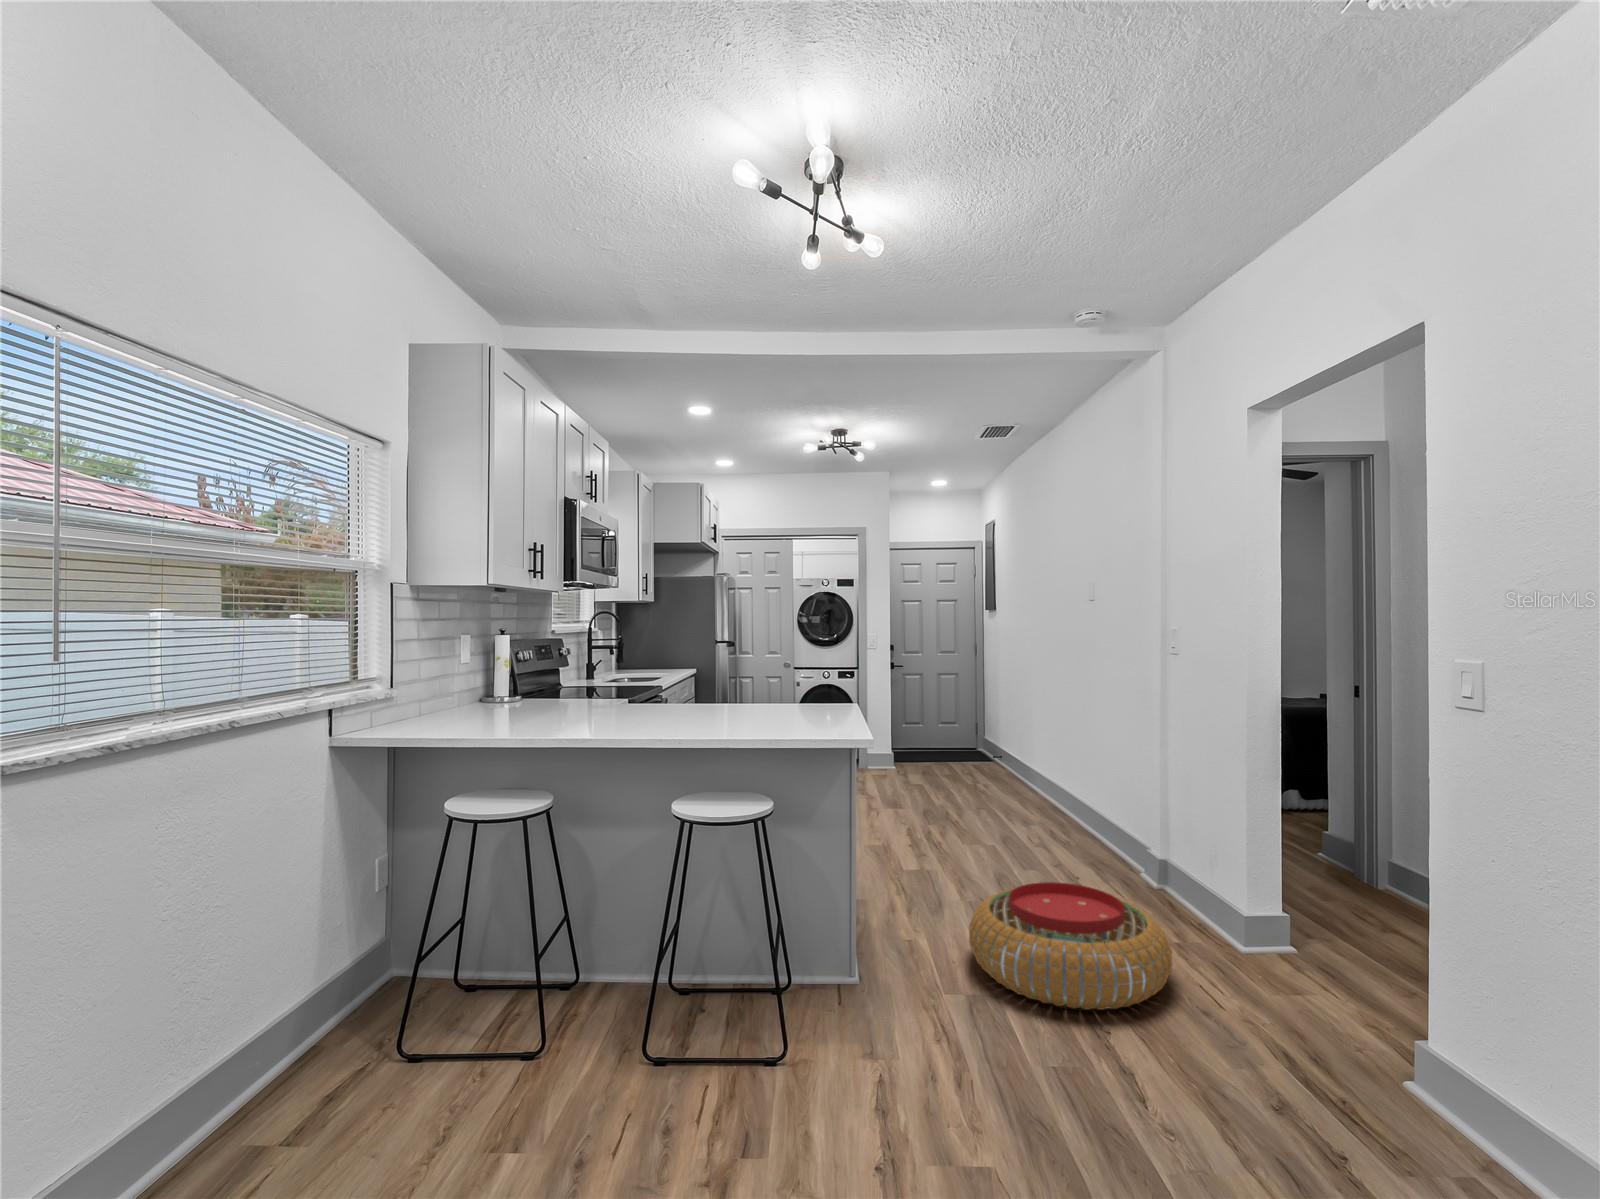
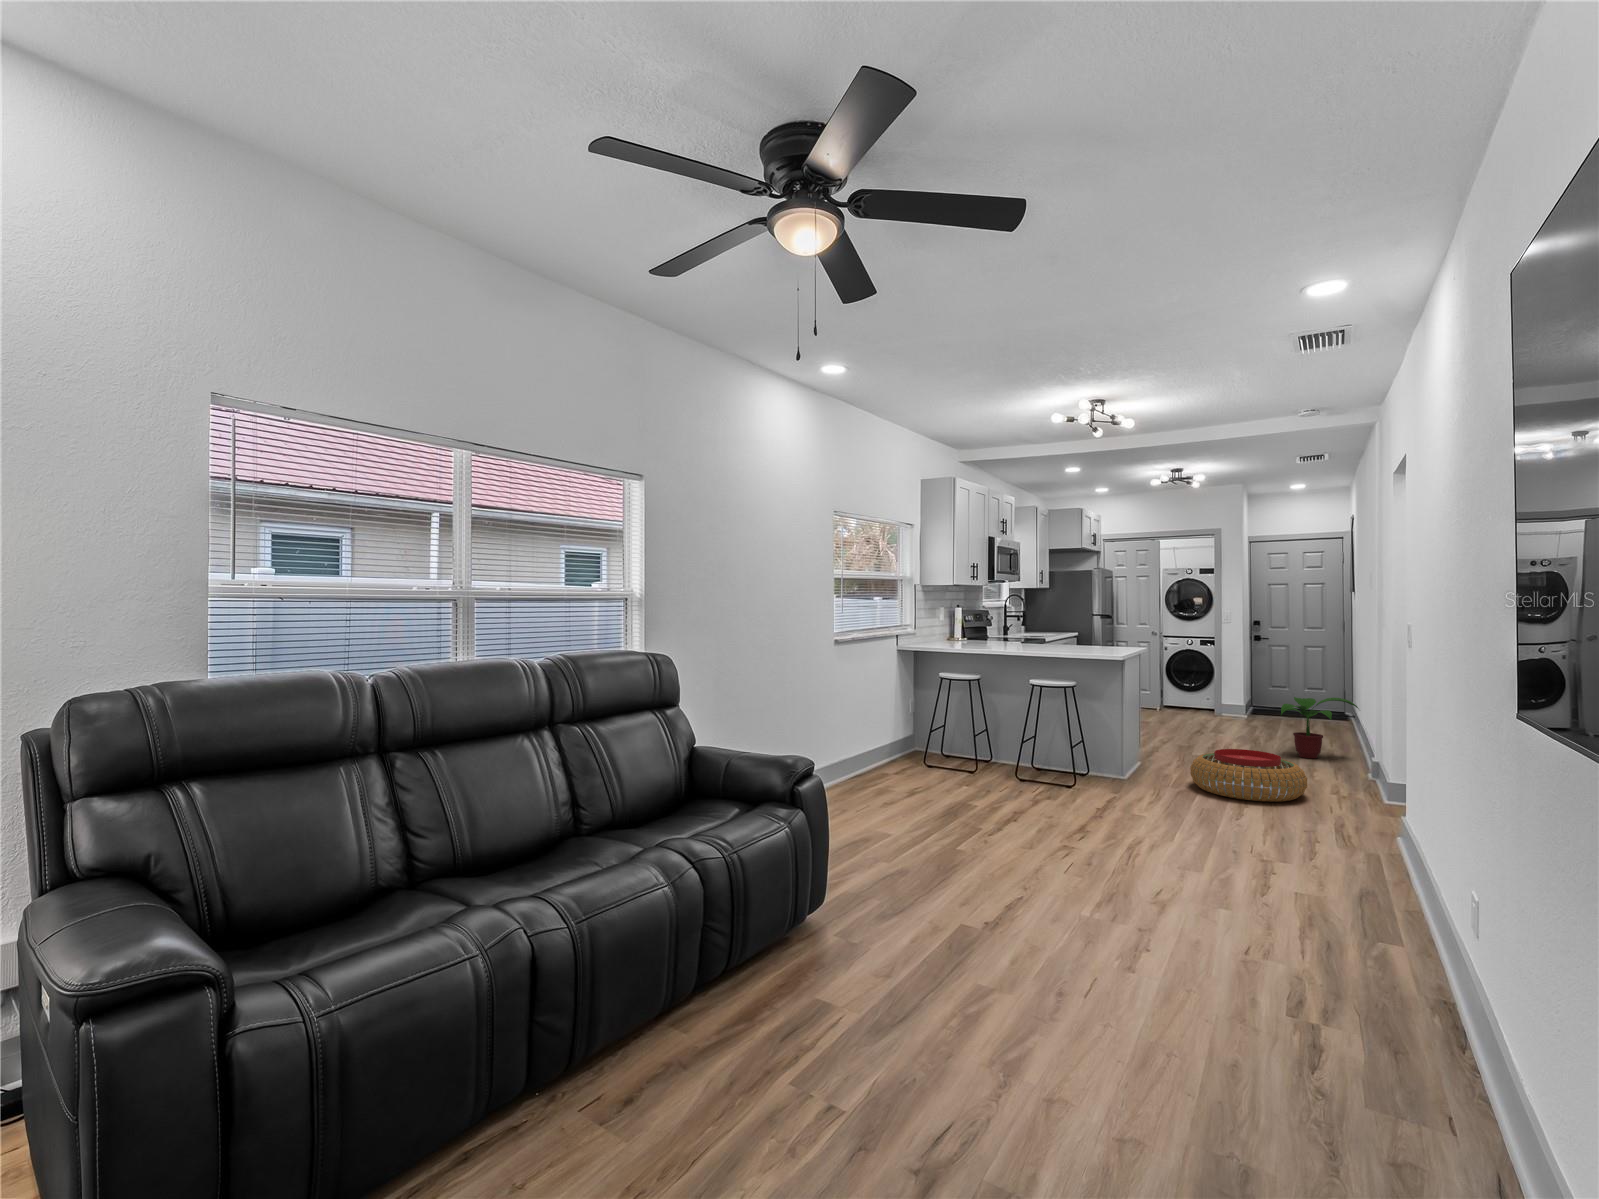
potted plant: none [1004,753,1100,847] -> present [1281,697,1359,758]

